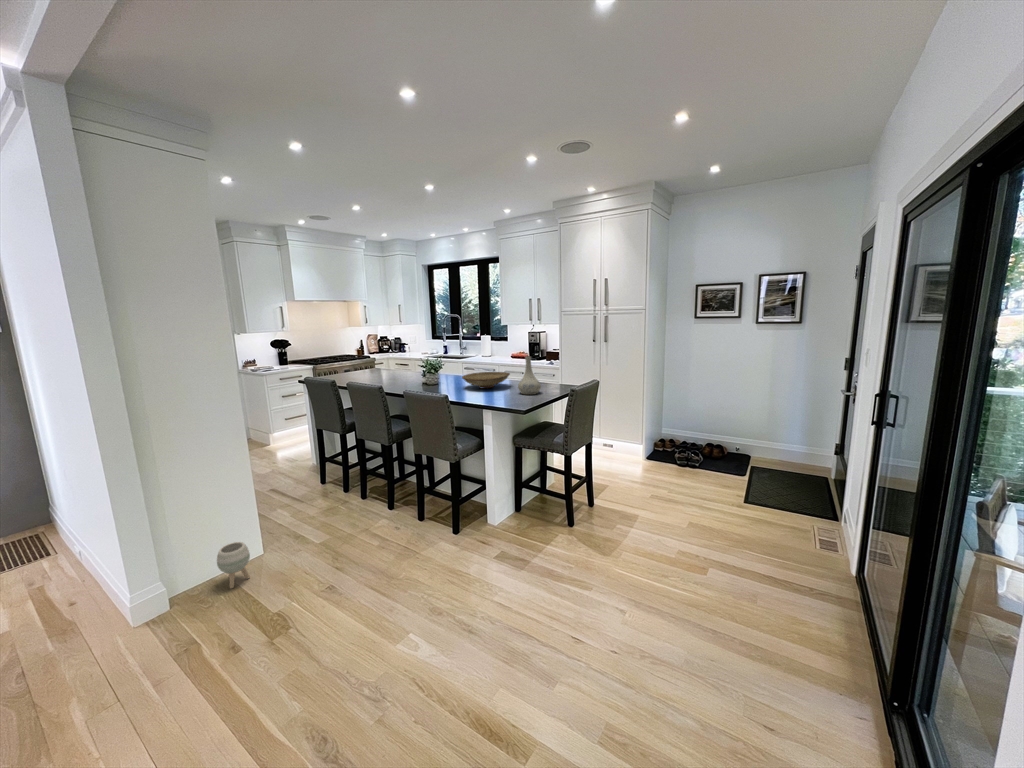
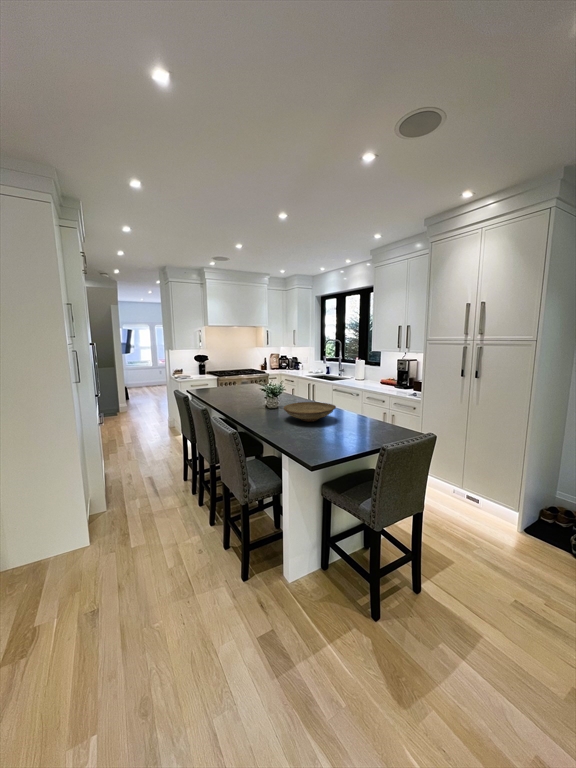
vase: present [518,356,541,395] -> none [331,393,359,440]
planter: present [217,542,250,588] -> none [22,539,53,583]

